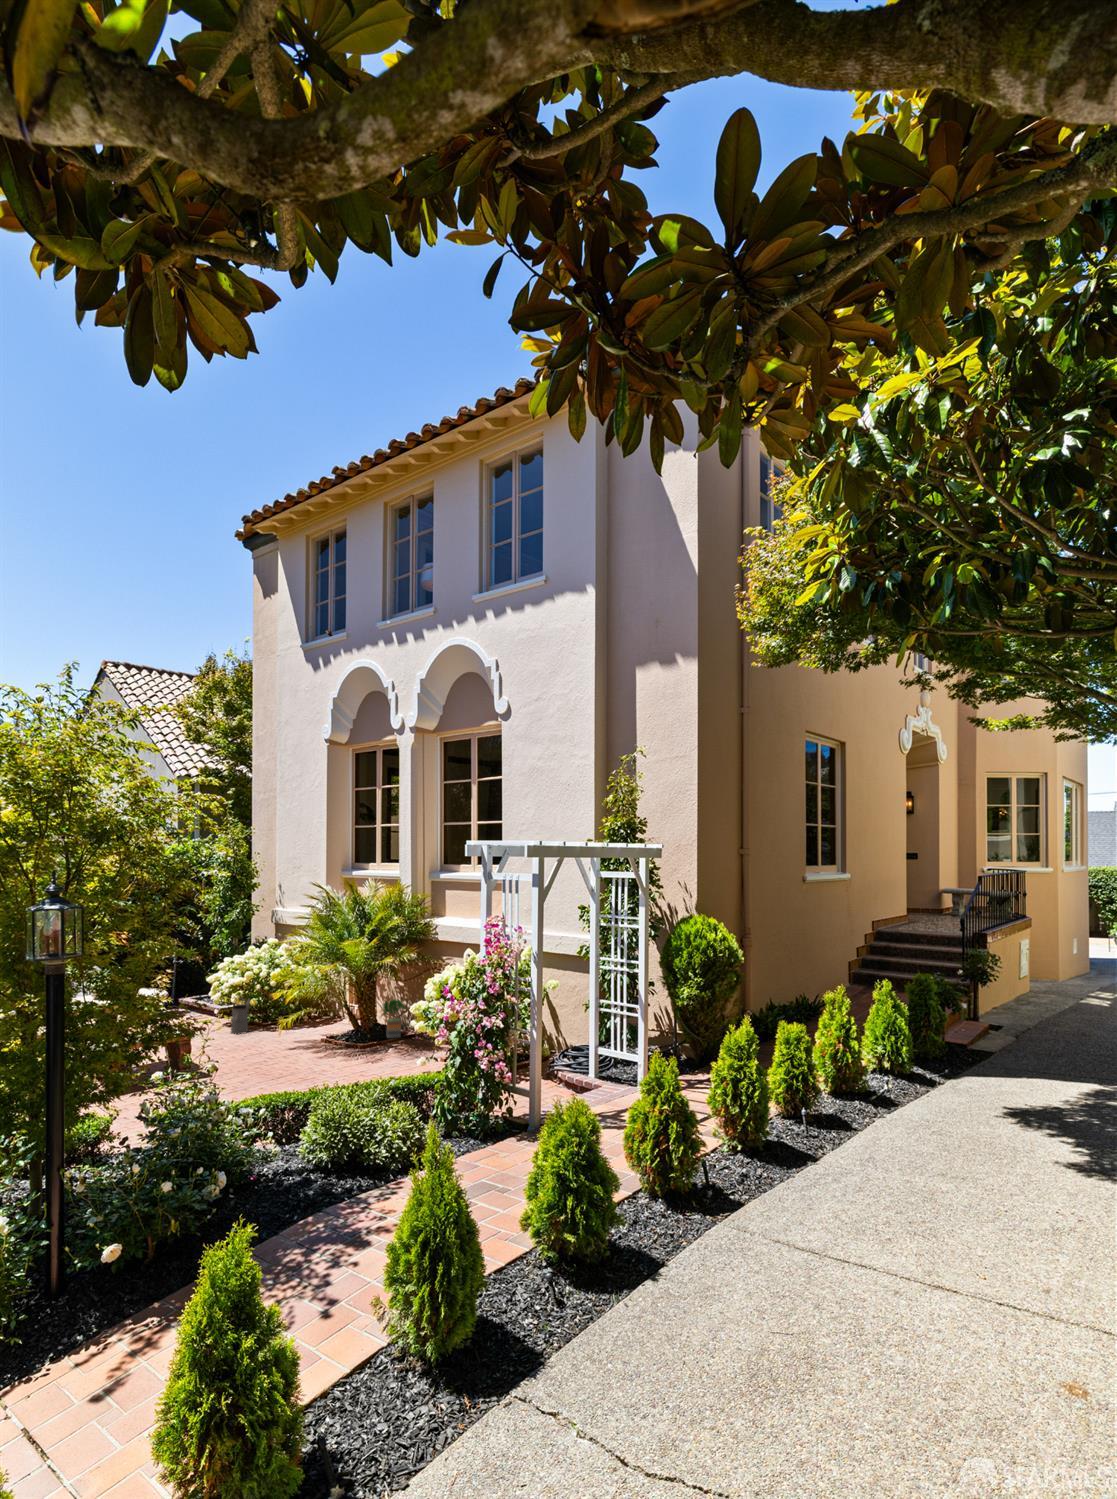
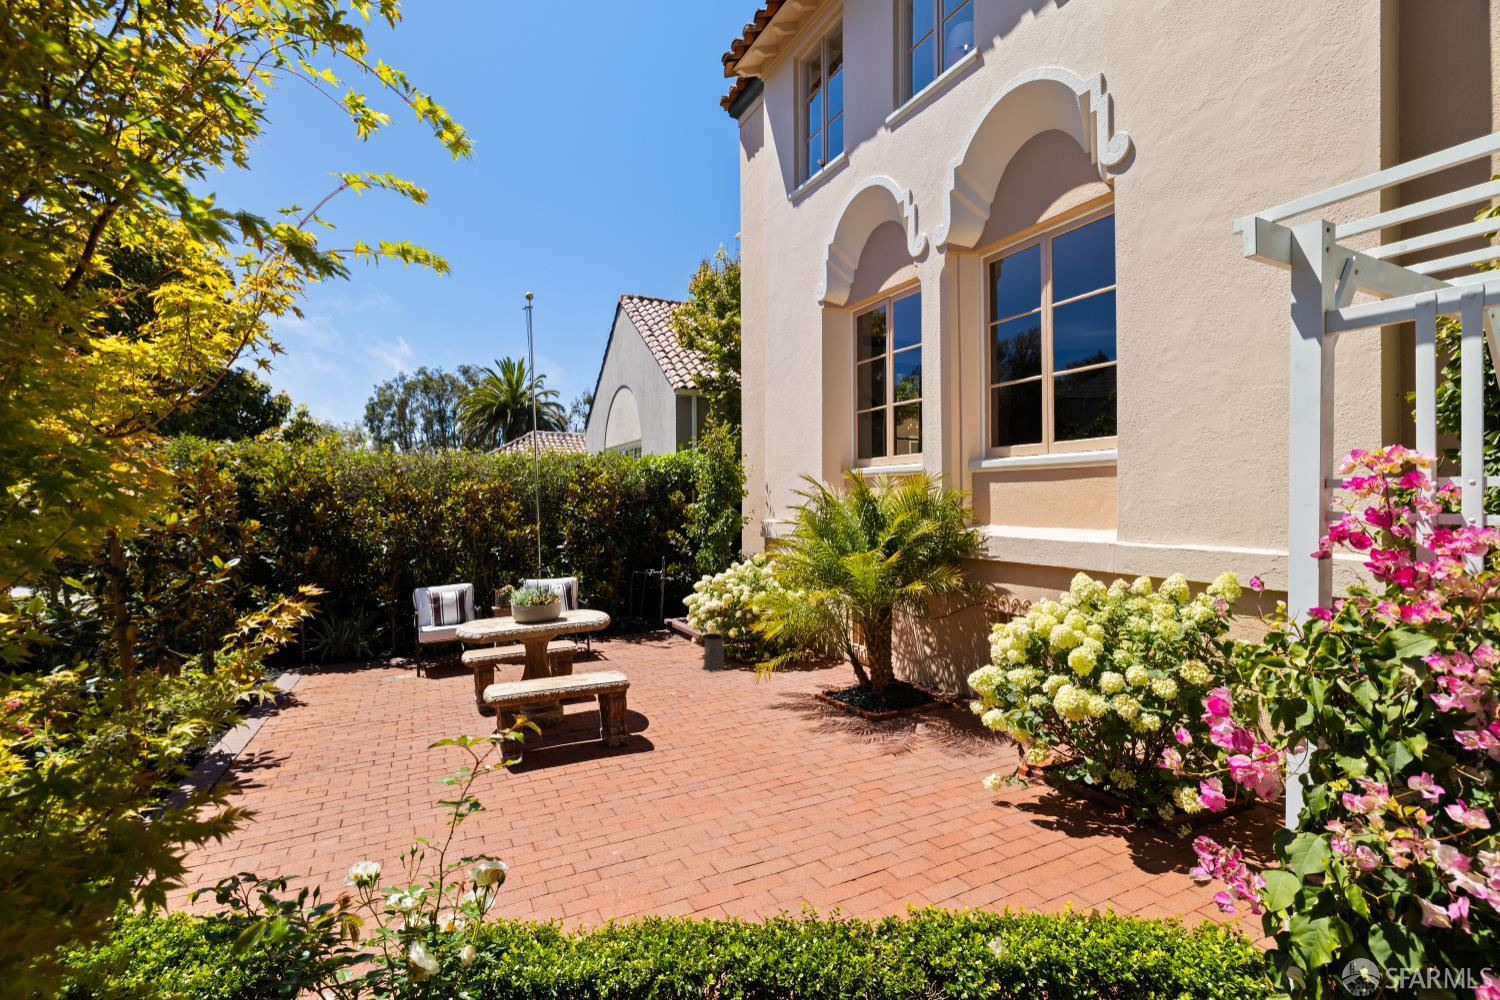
potted tree: present [383,999,405,1038] -> none [901,647,944,707]

